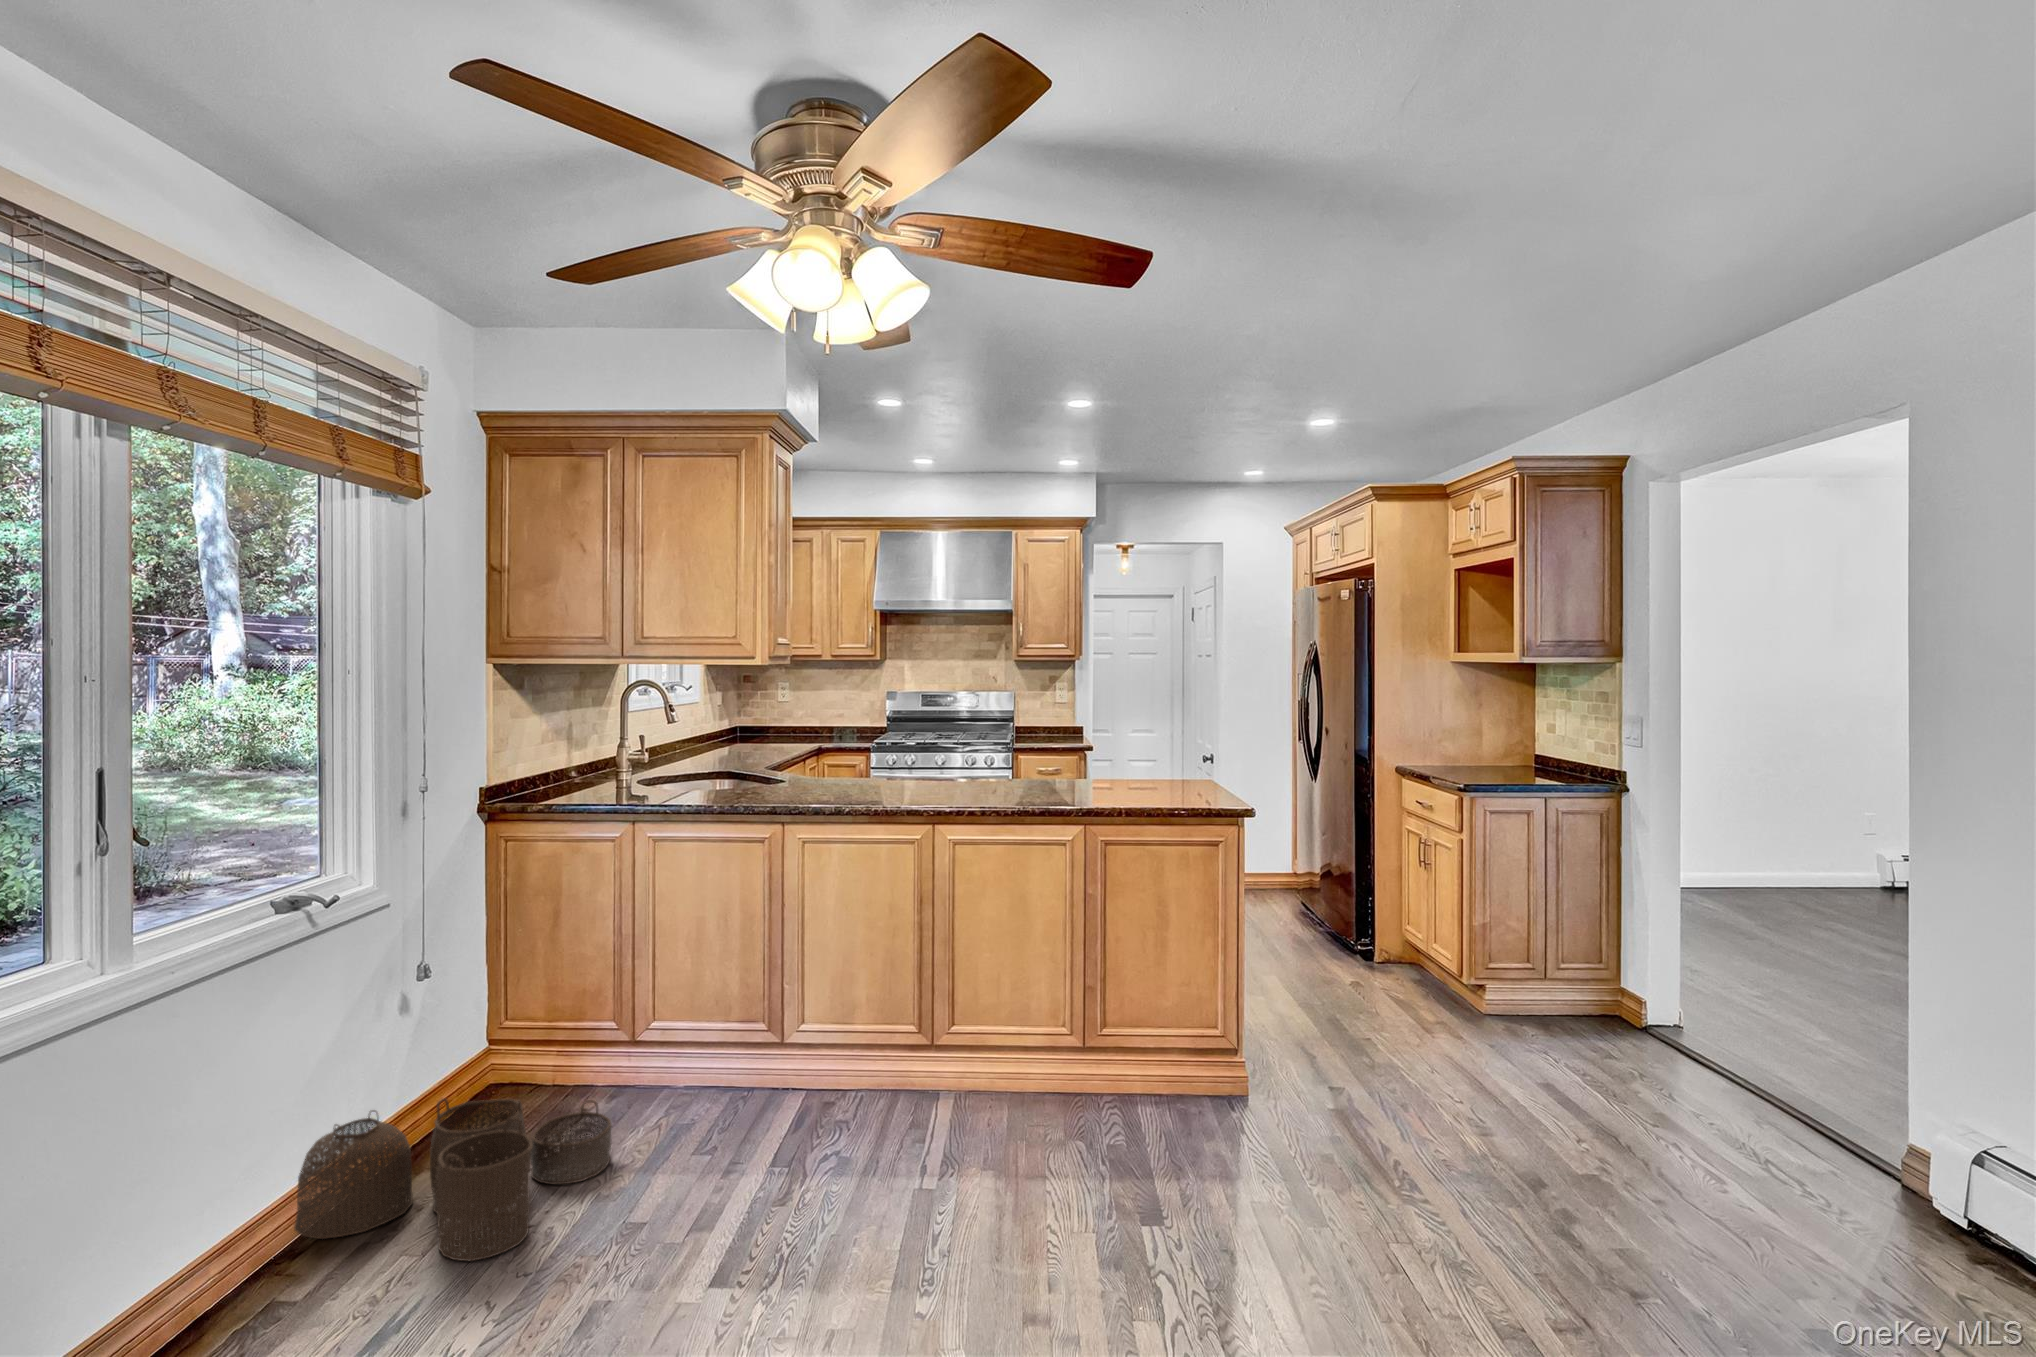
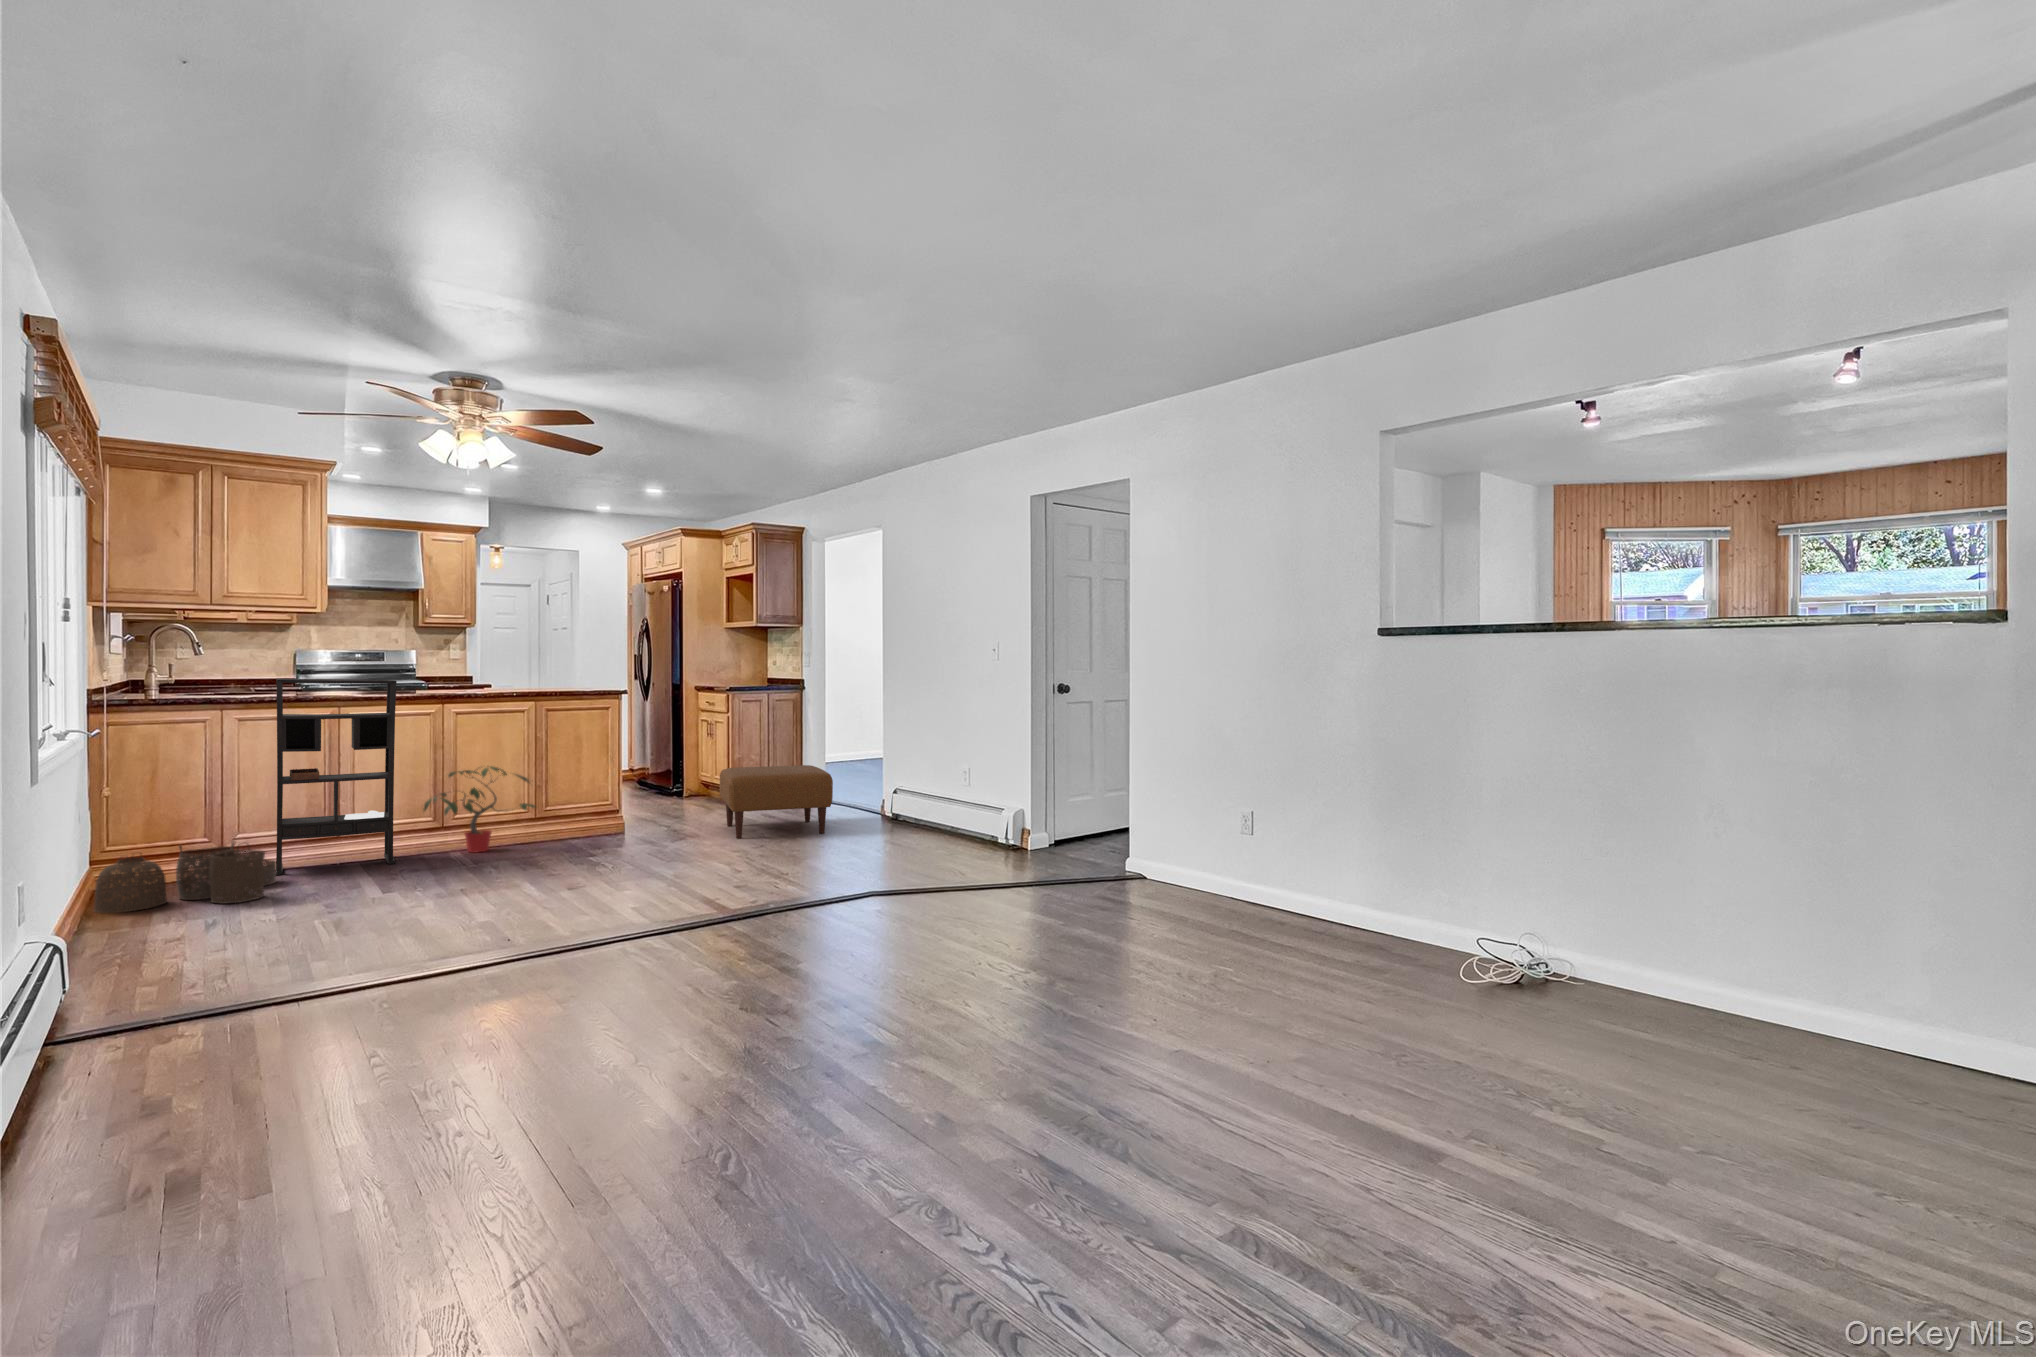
bookshelf: none [634,776,839,1140] -> present [276,678,397,875]
potted plant: none [873,952,1076,1127] -> present [424,766,535,853]
ottoman: none [1451,995,1786,1251] -> present [720,765,833,838]

